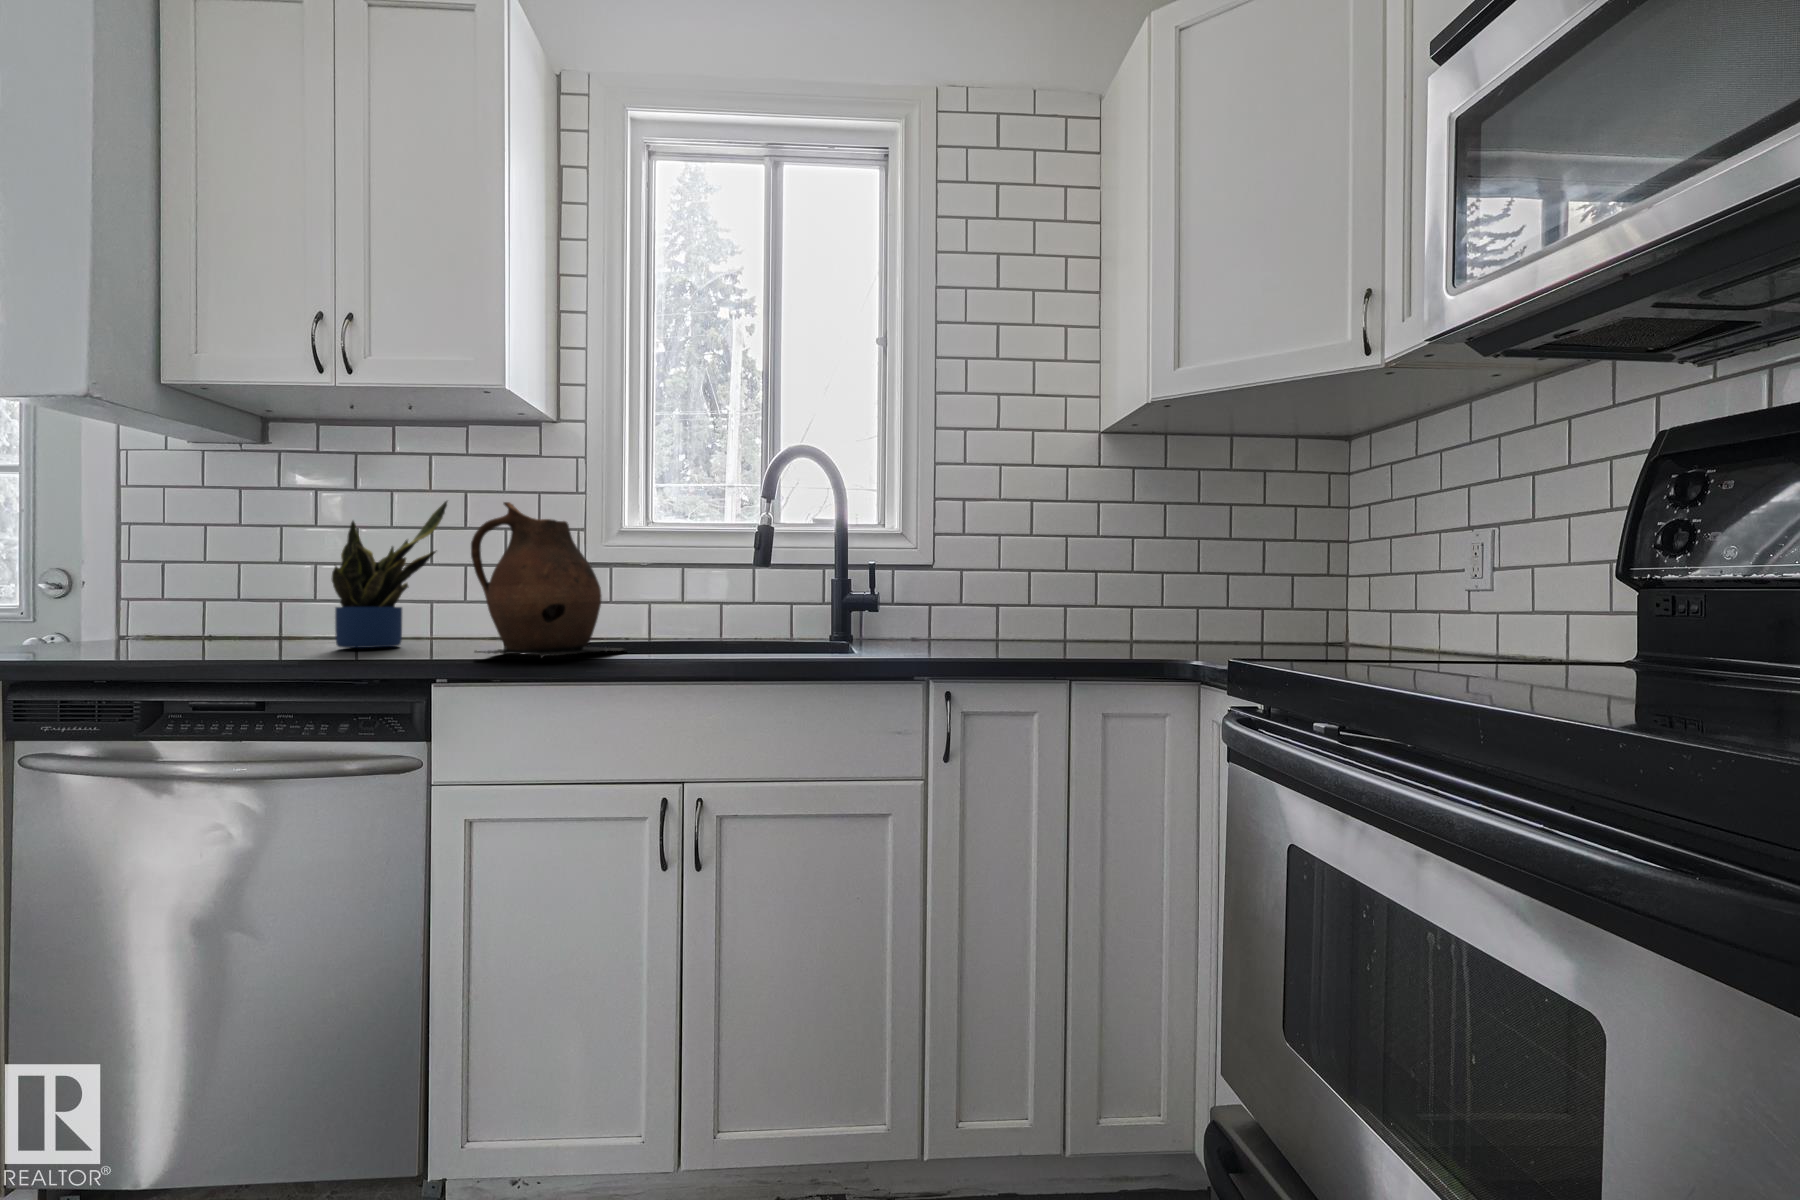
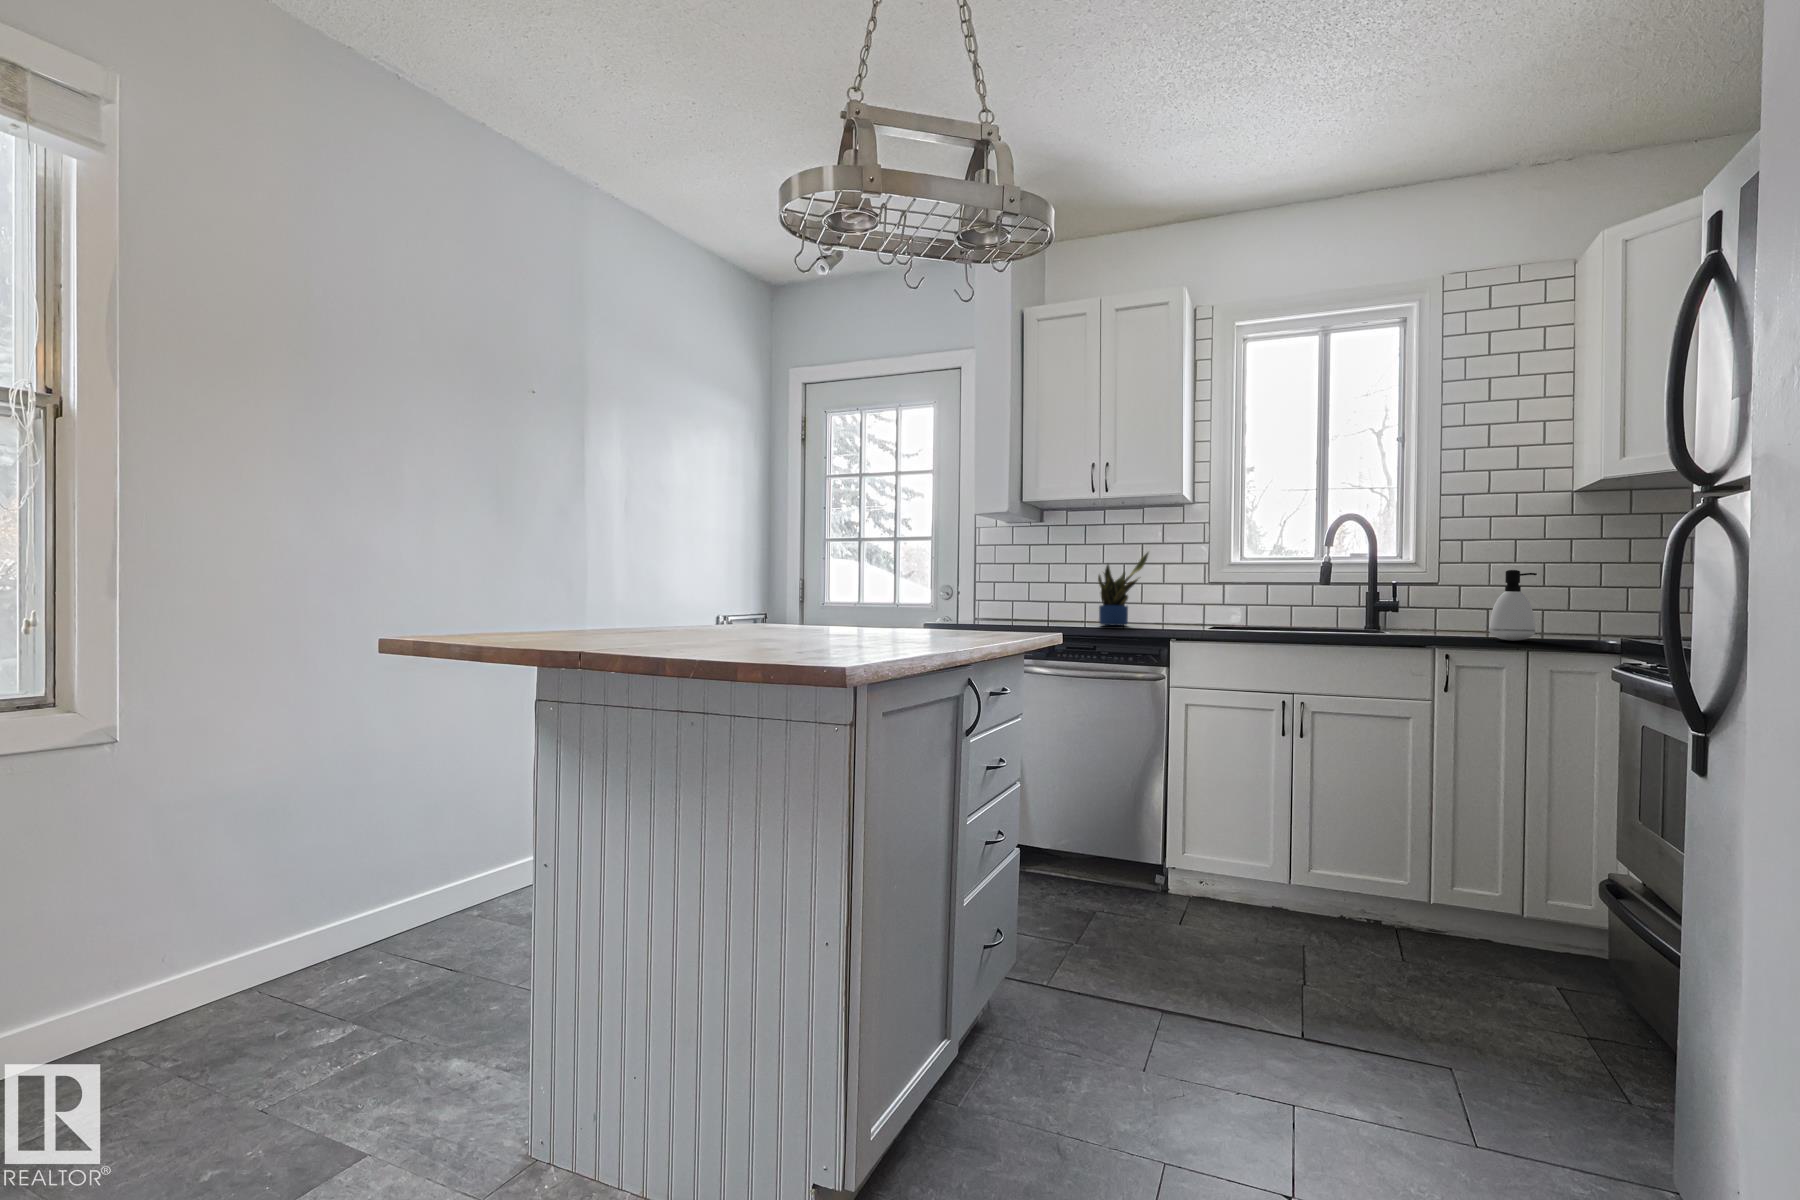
ceramic pitcher: present [471,502,624,658] -> none [1177,555,1252,631]
soap dispenser: none [1012,537,1081,663] -> present [1489,570,1537,641]

